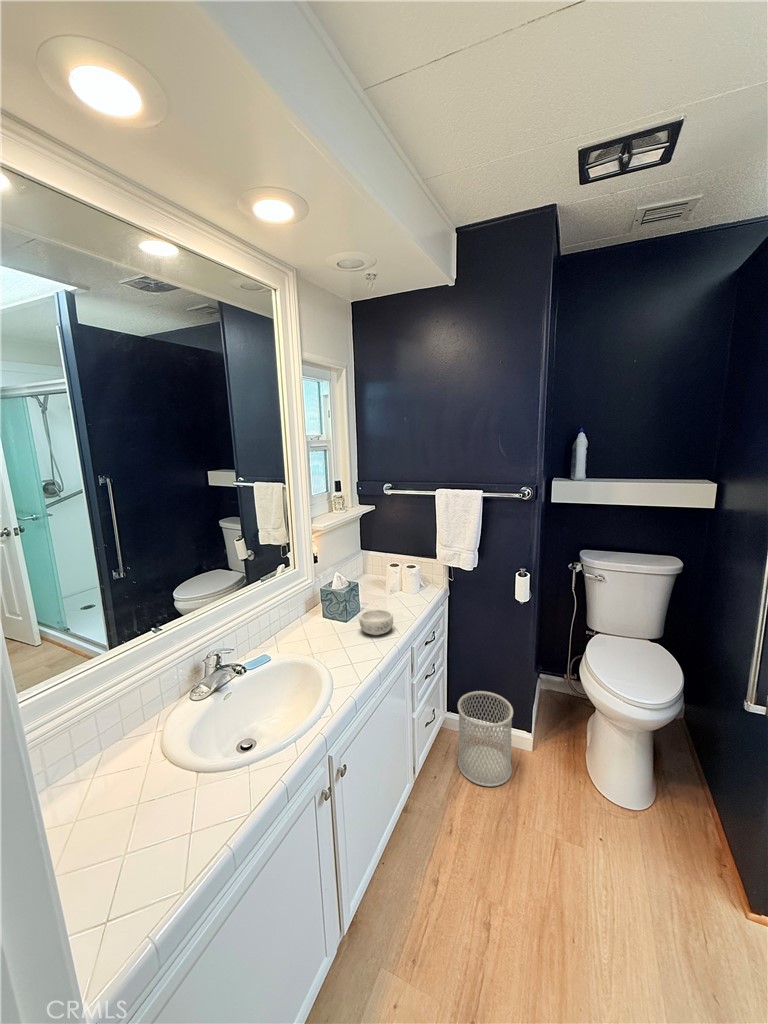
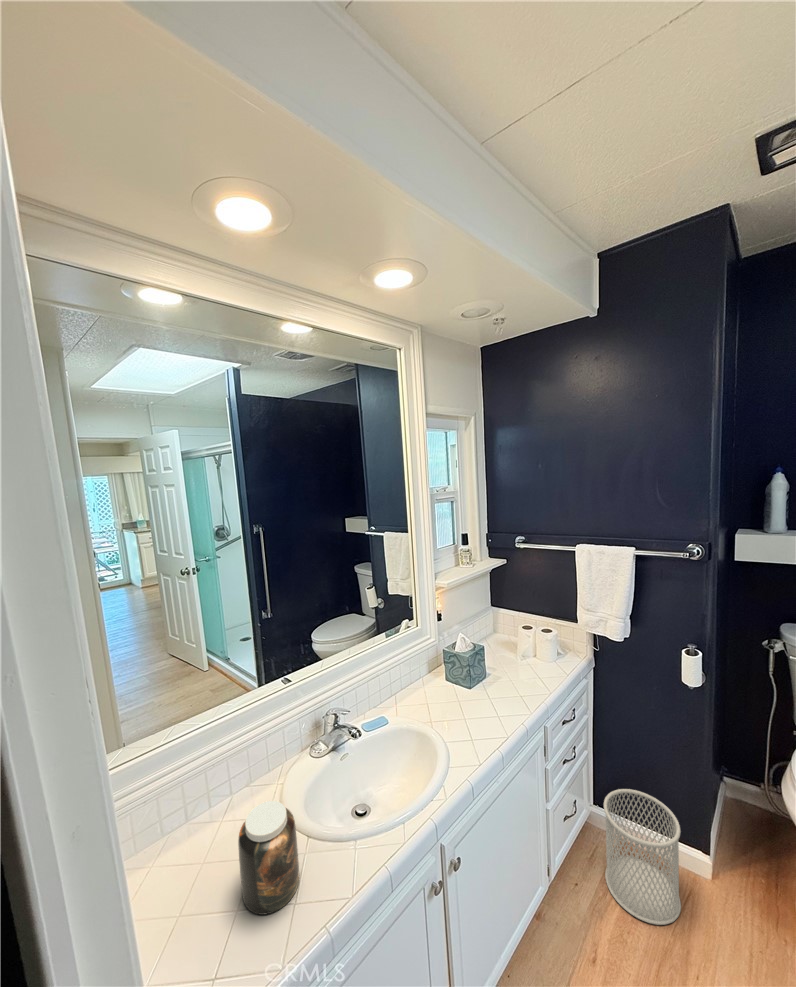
decorative bowl: present [359,609,393,635] -> none [481,679,519,712]
jar: none [125,727,198,837] -> present [238,801,299,915]

